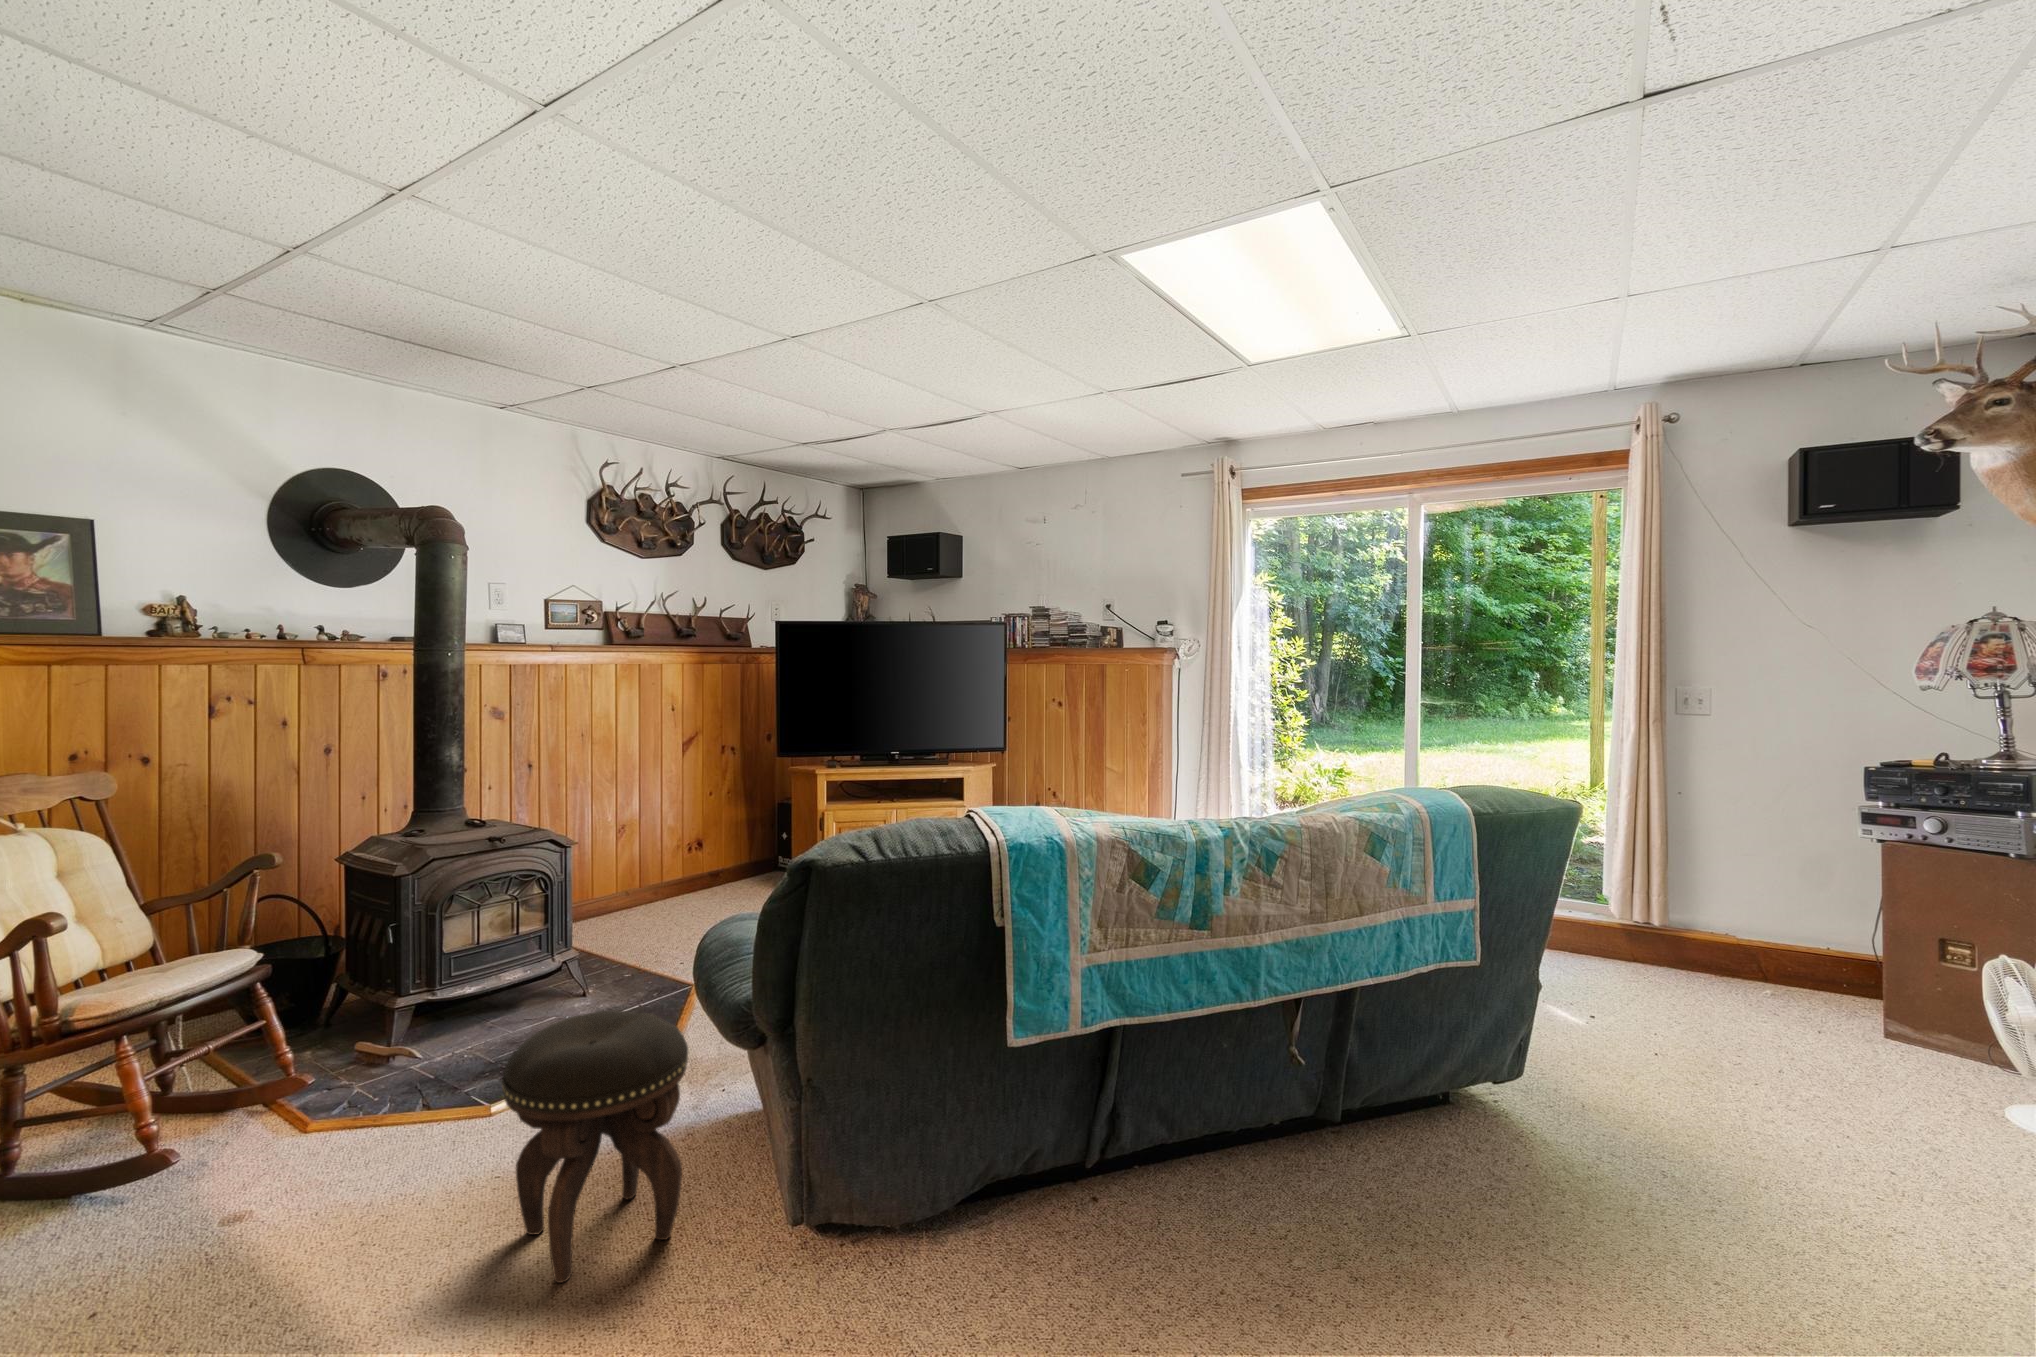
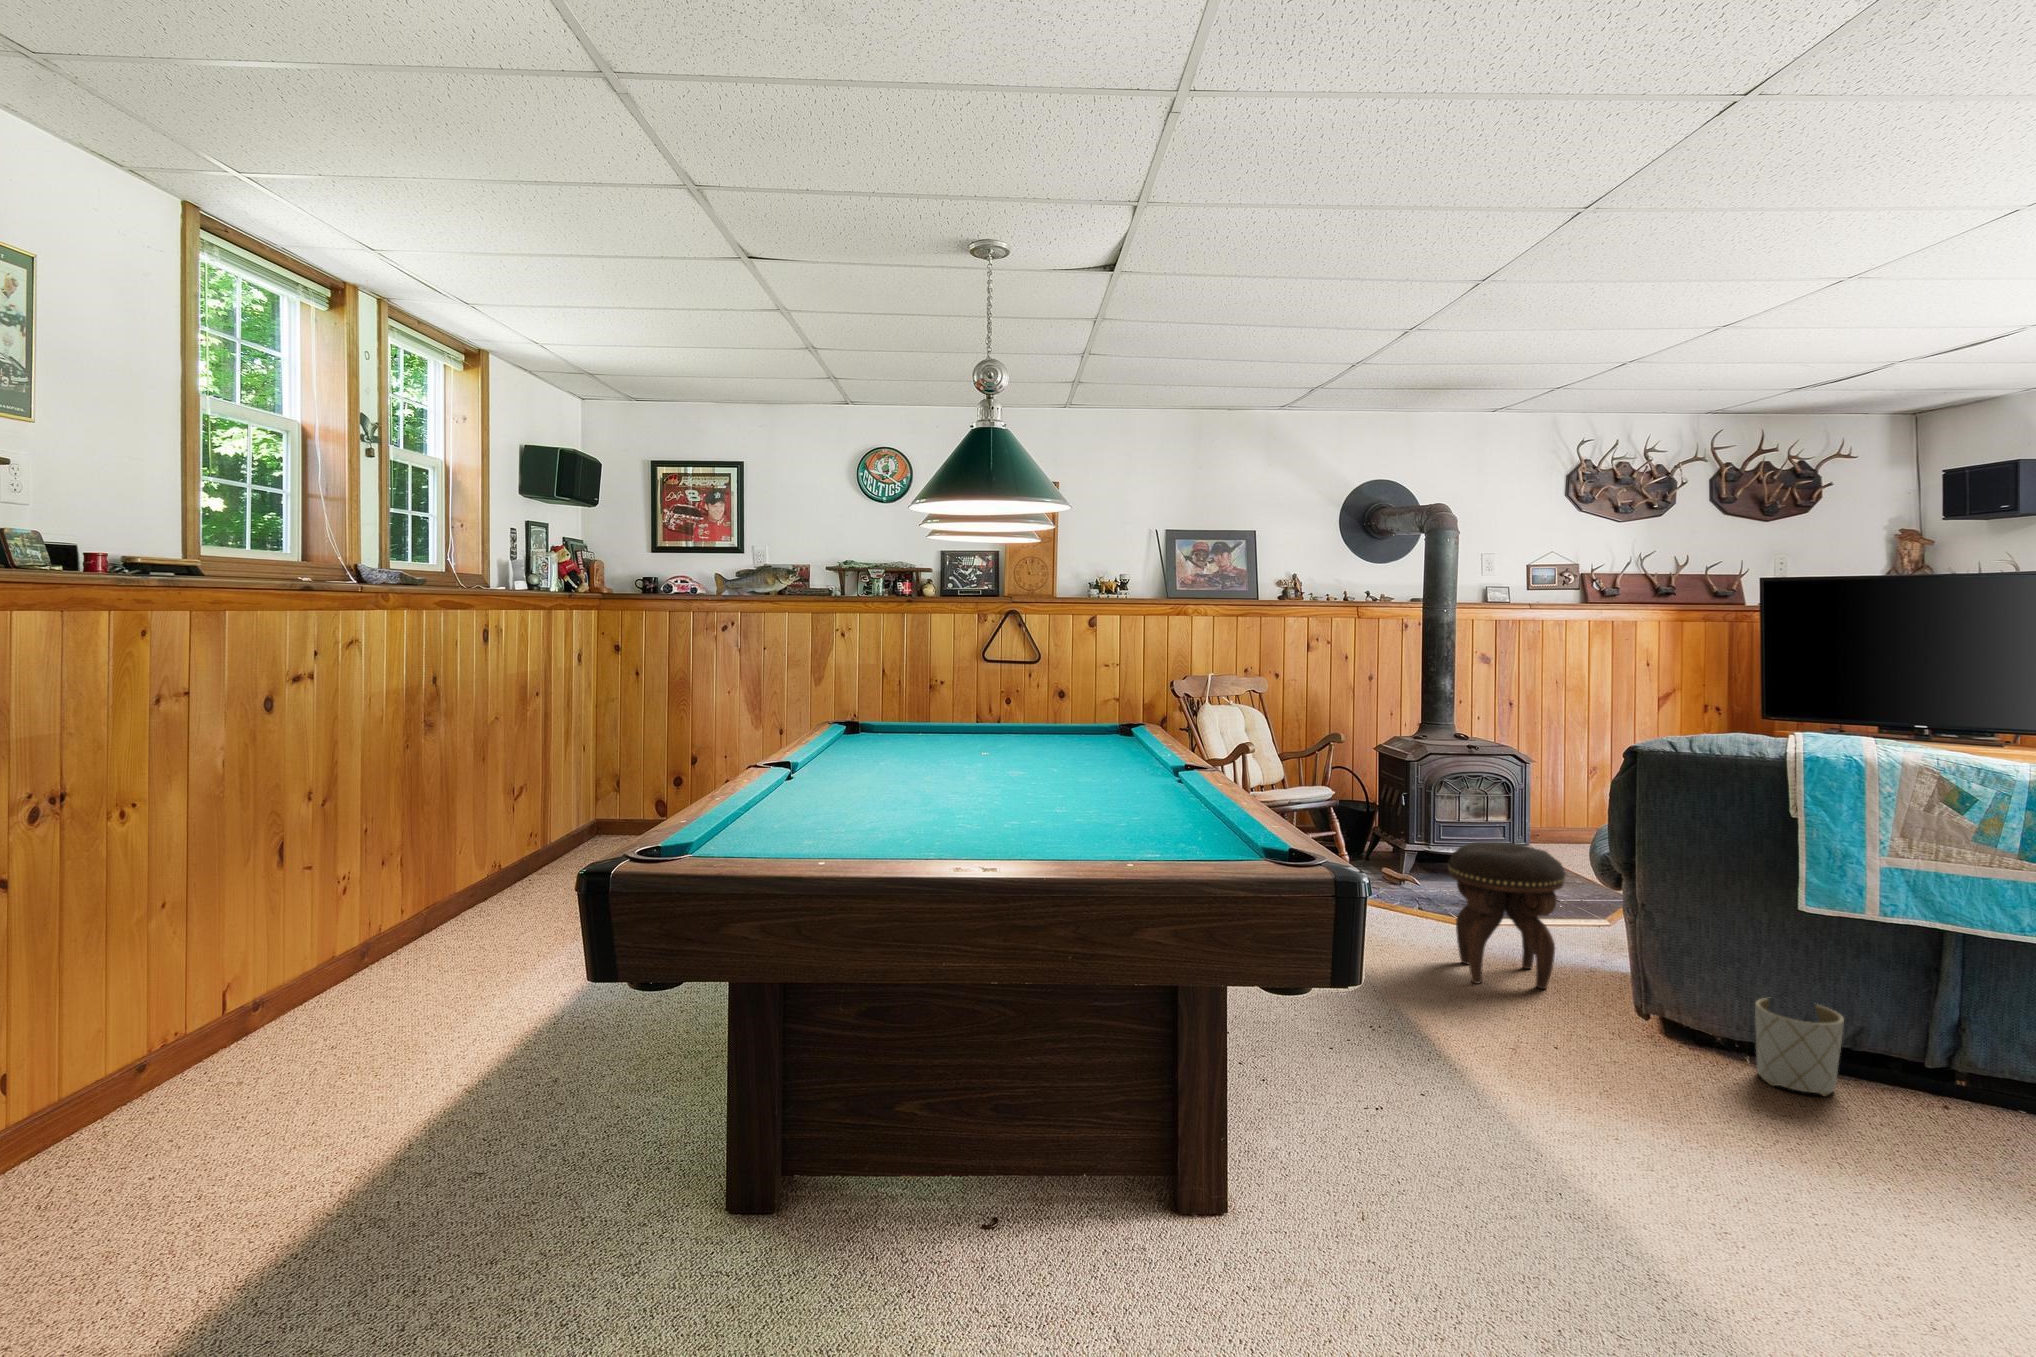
planter: none [971,1157,1065,1305] -> present [1755,998,1844,1096]

